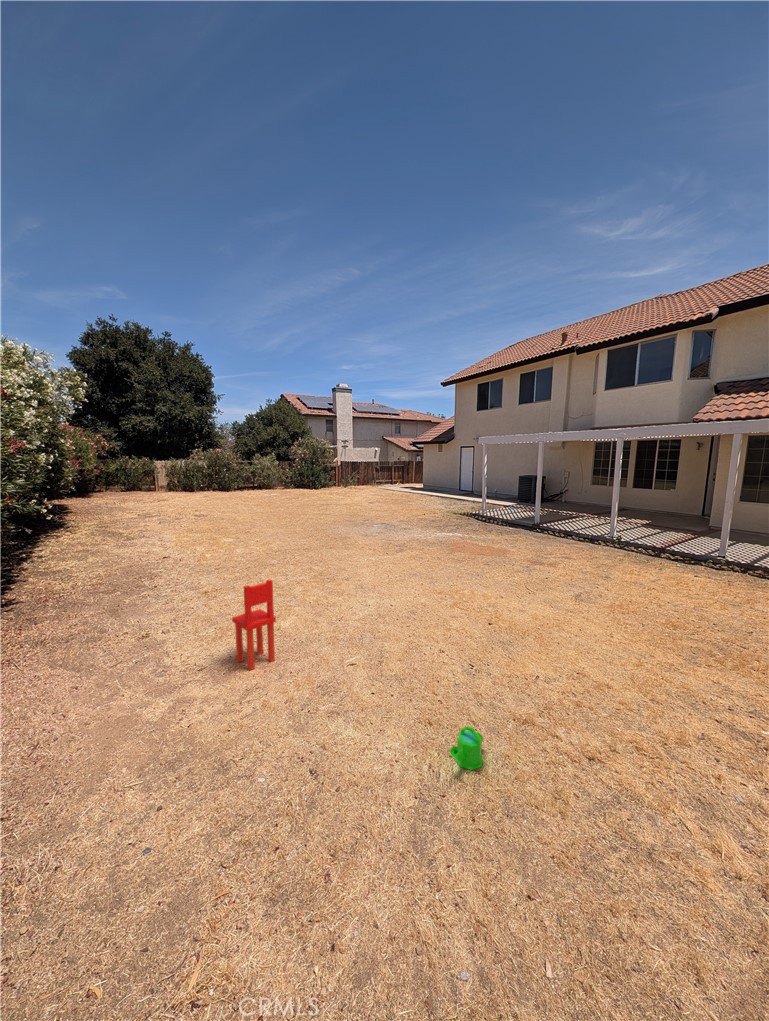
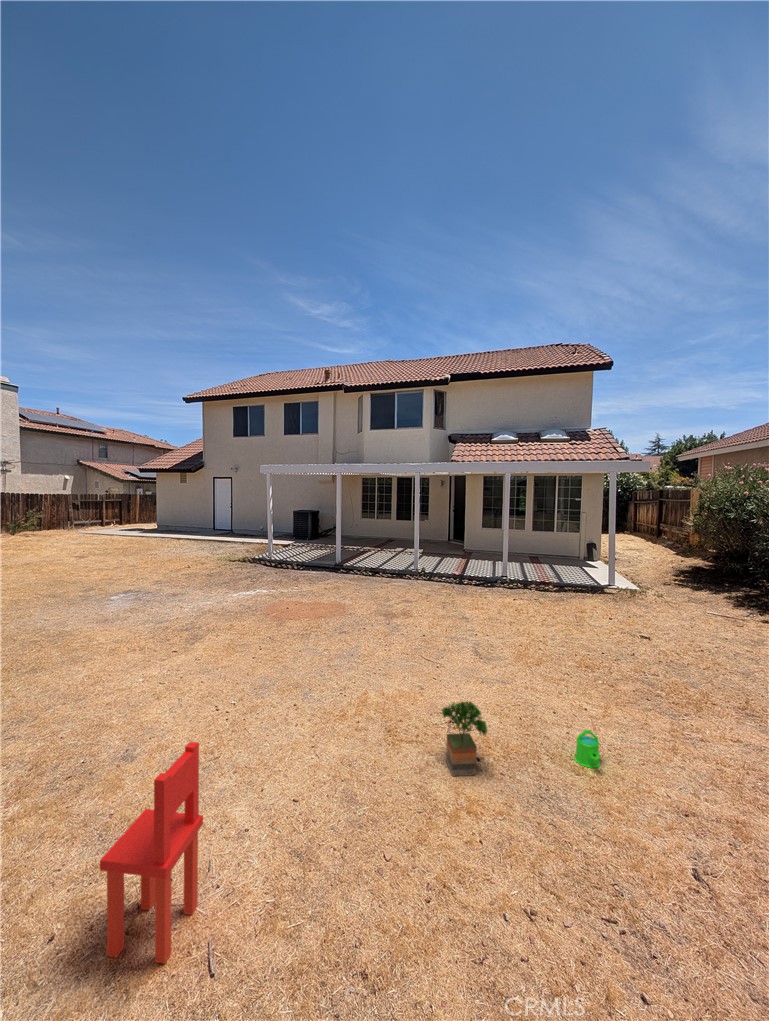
potted tree: none [448,614,481,670] -> present [442,701,488,776]
watering can: present [450,726,483,770] -> present [574,730,600,768]

